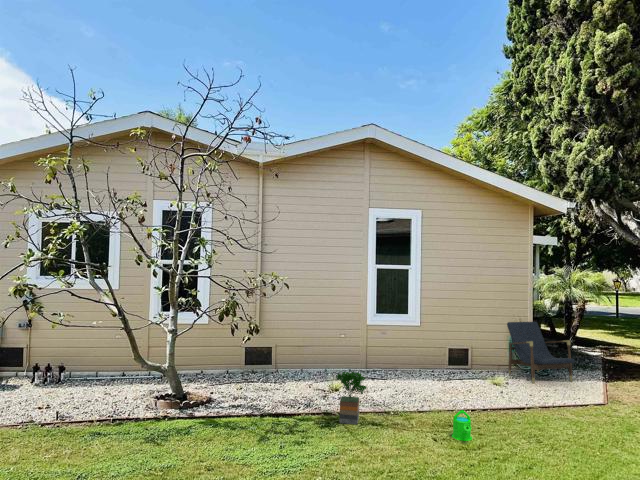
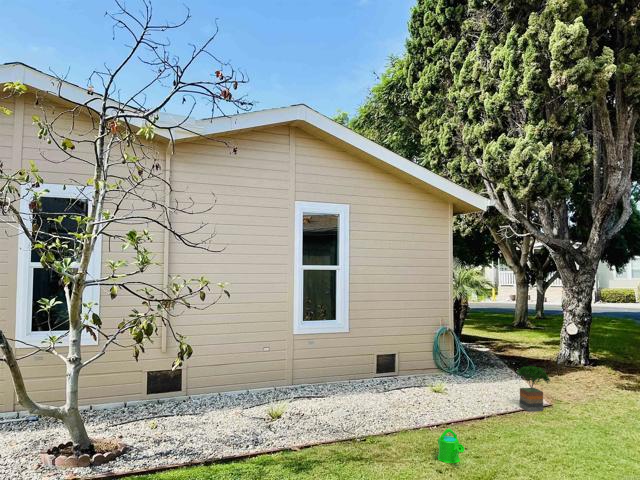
lounge chair: present [507,322,575,384] -> none [432,322,499,387]
potted tree: present [336,372,367,424] -> present [517,366,550,411]

